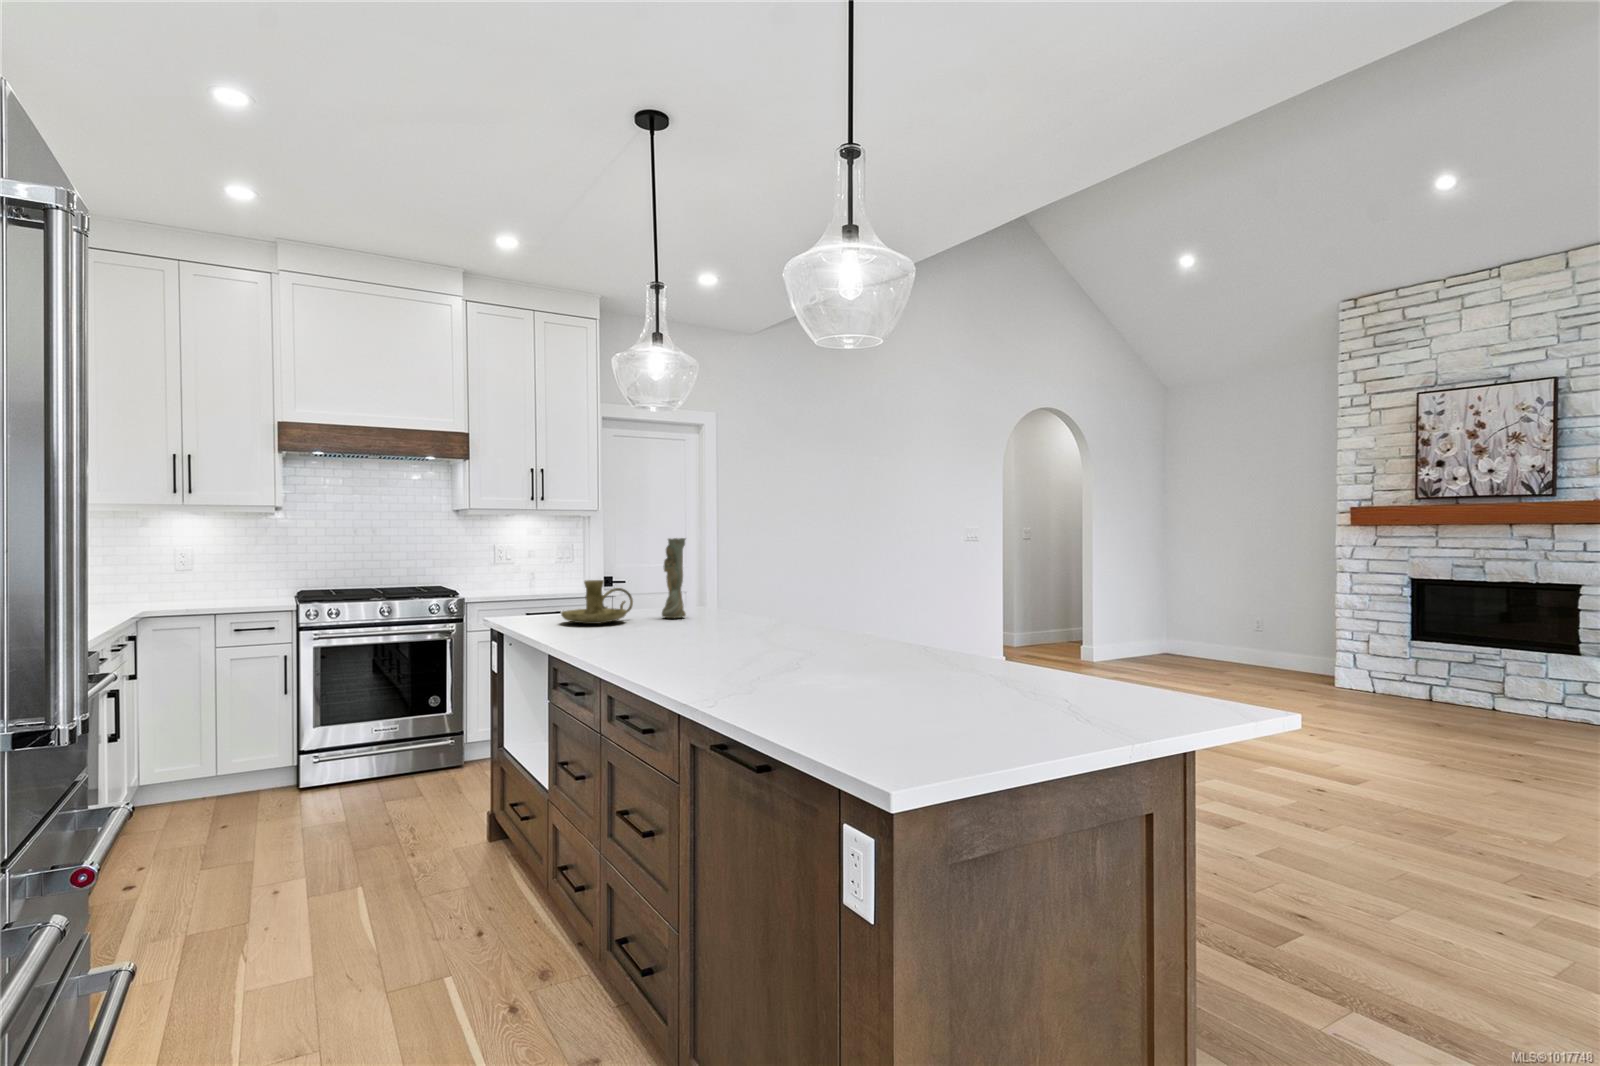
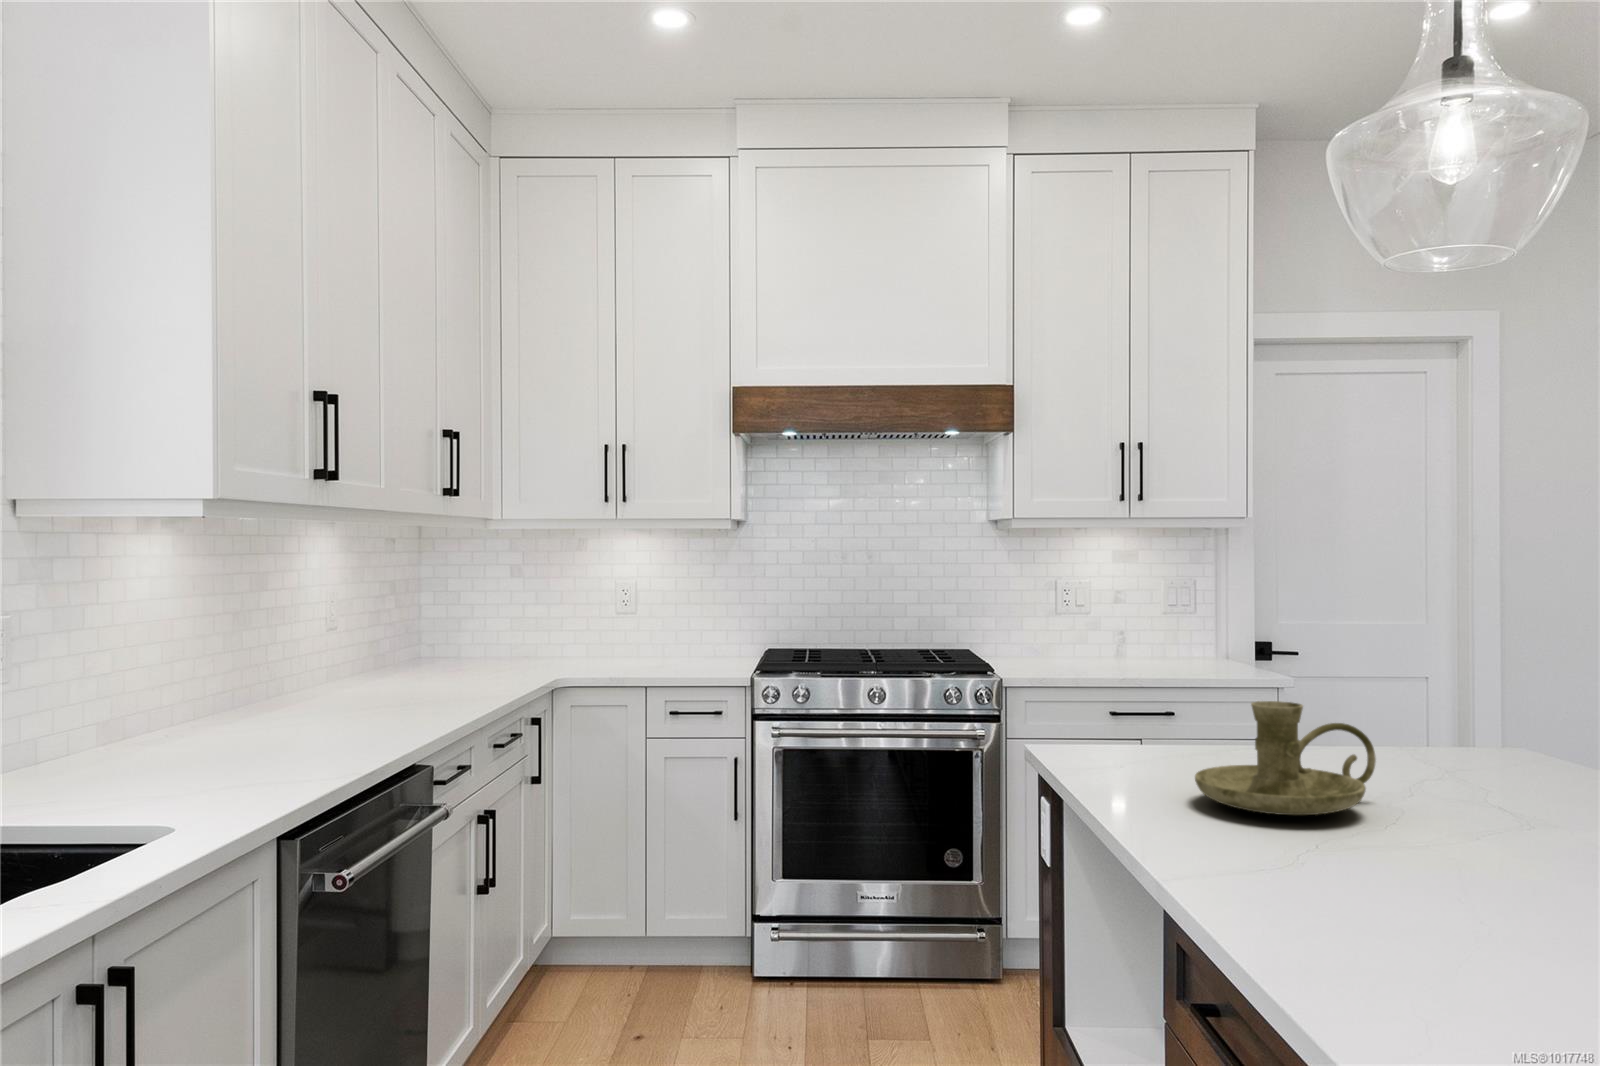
vase: present [662,538,686,618] -> none [1454,601,1528,812]

